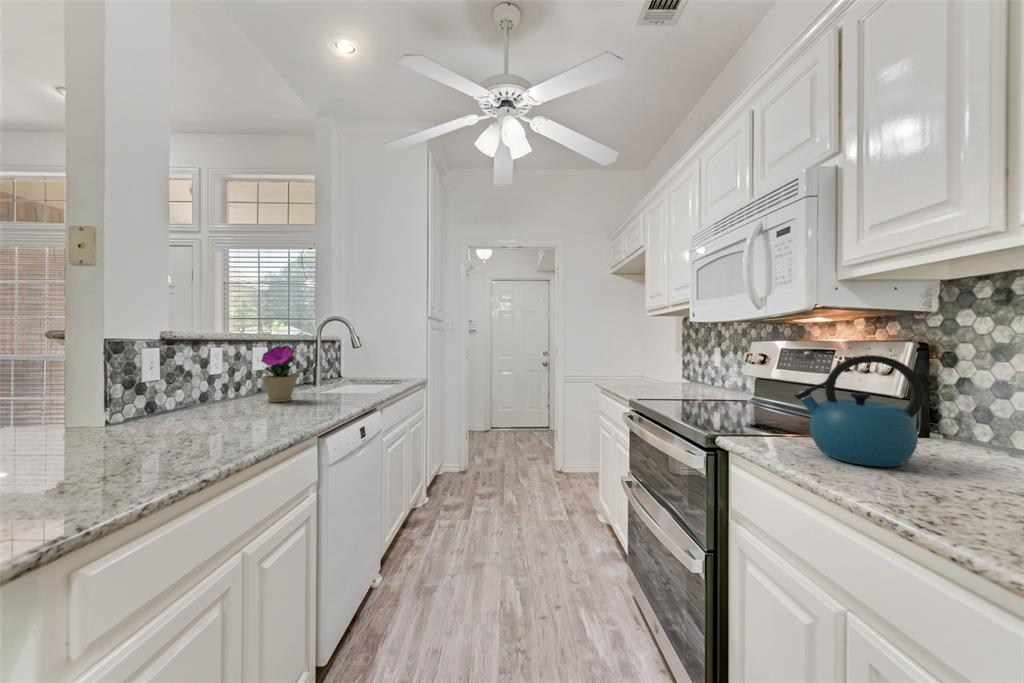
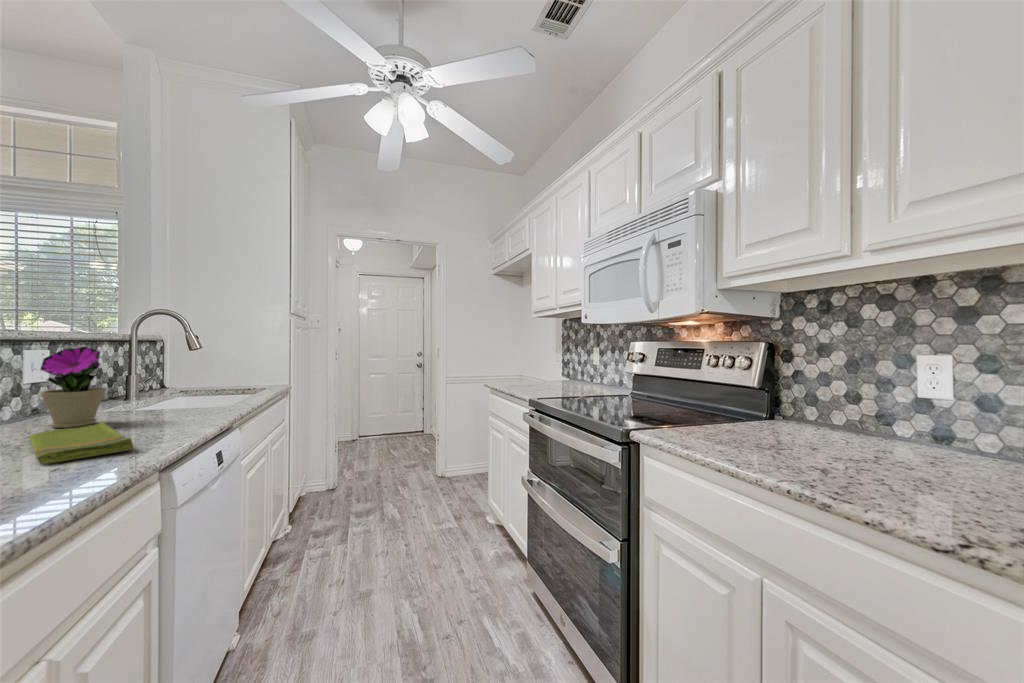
kettle: present [794,355,924,467] -> none [698,354,791,447]
dish towel: none [252,399,305,424] -> present [29,421,133,463]

